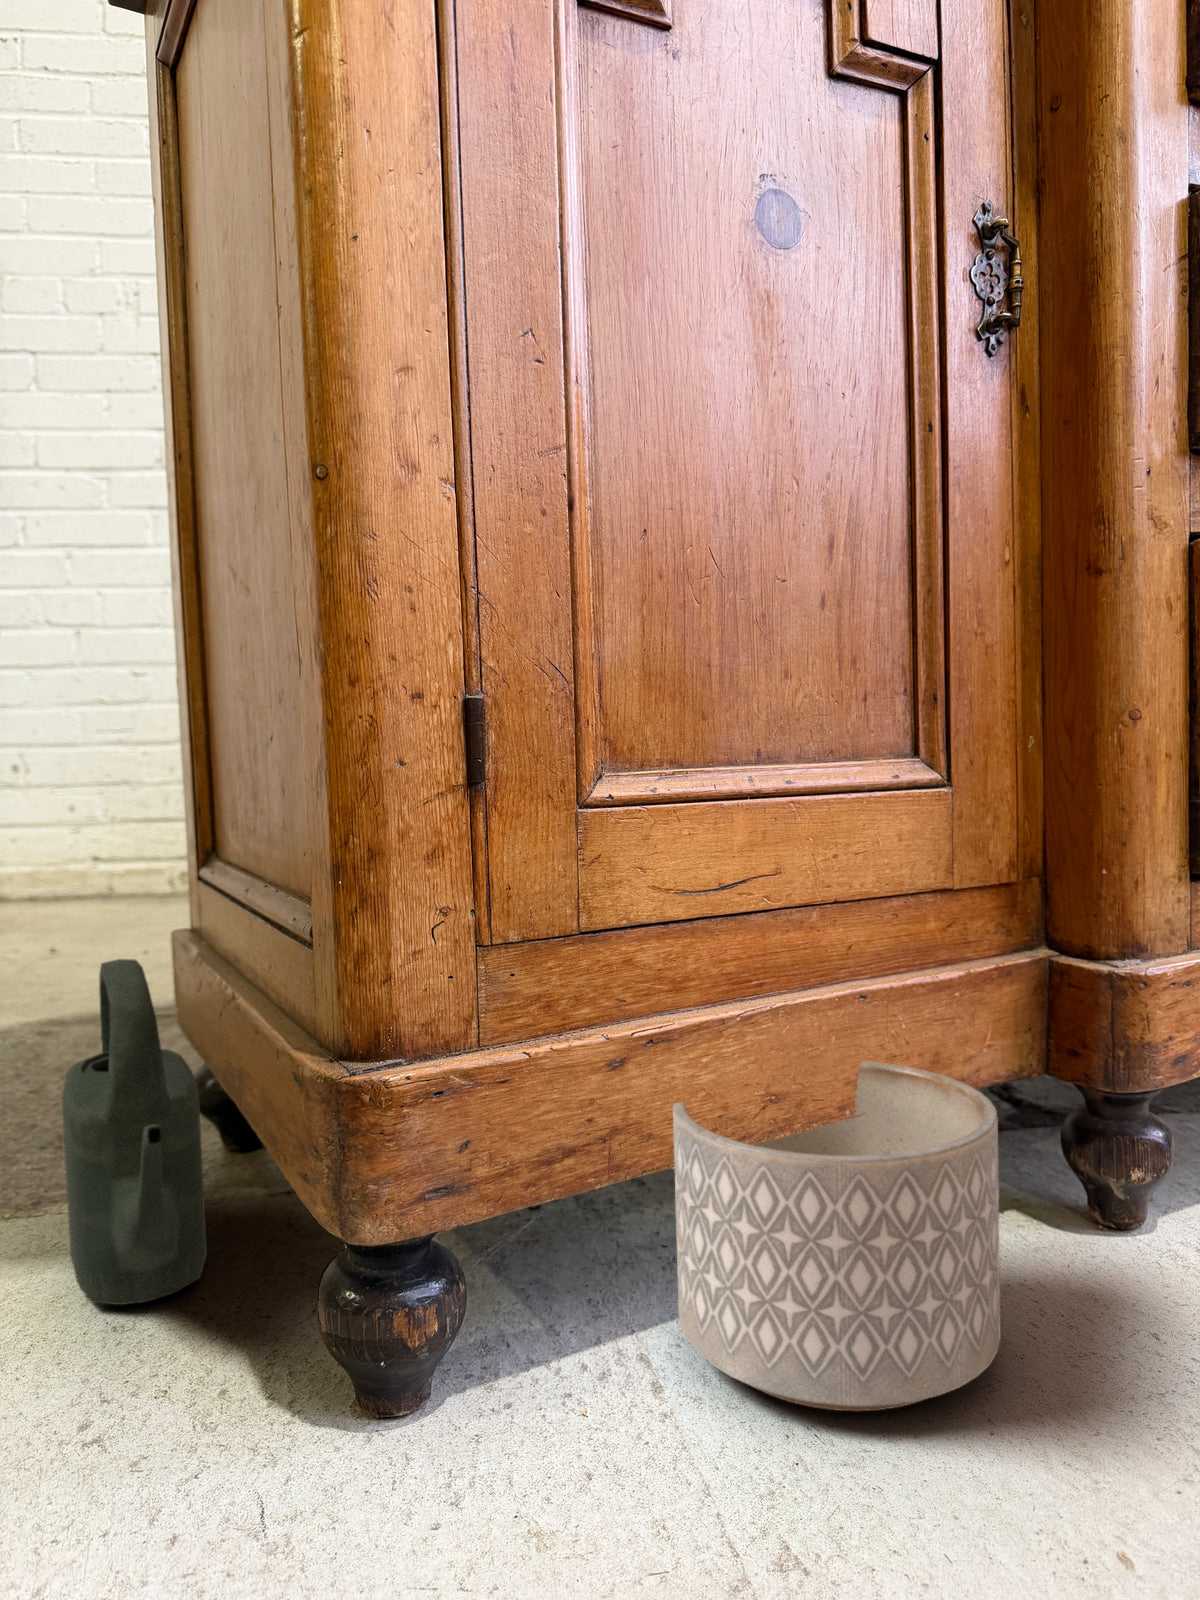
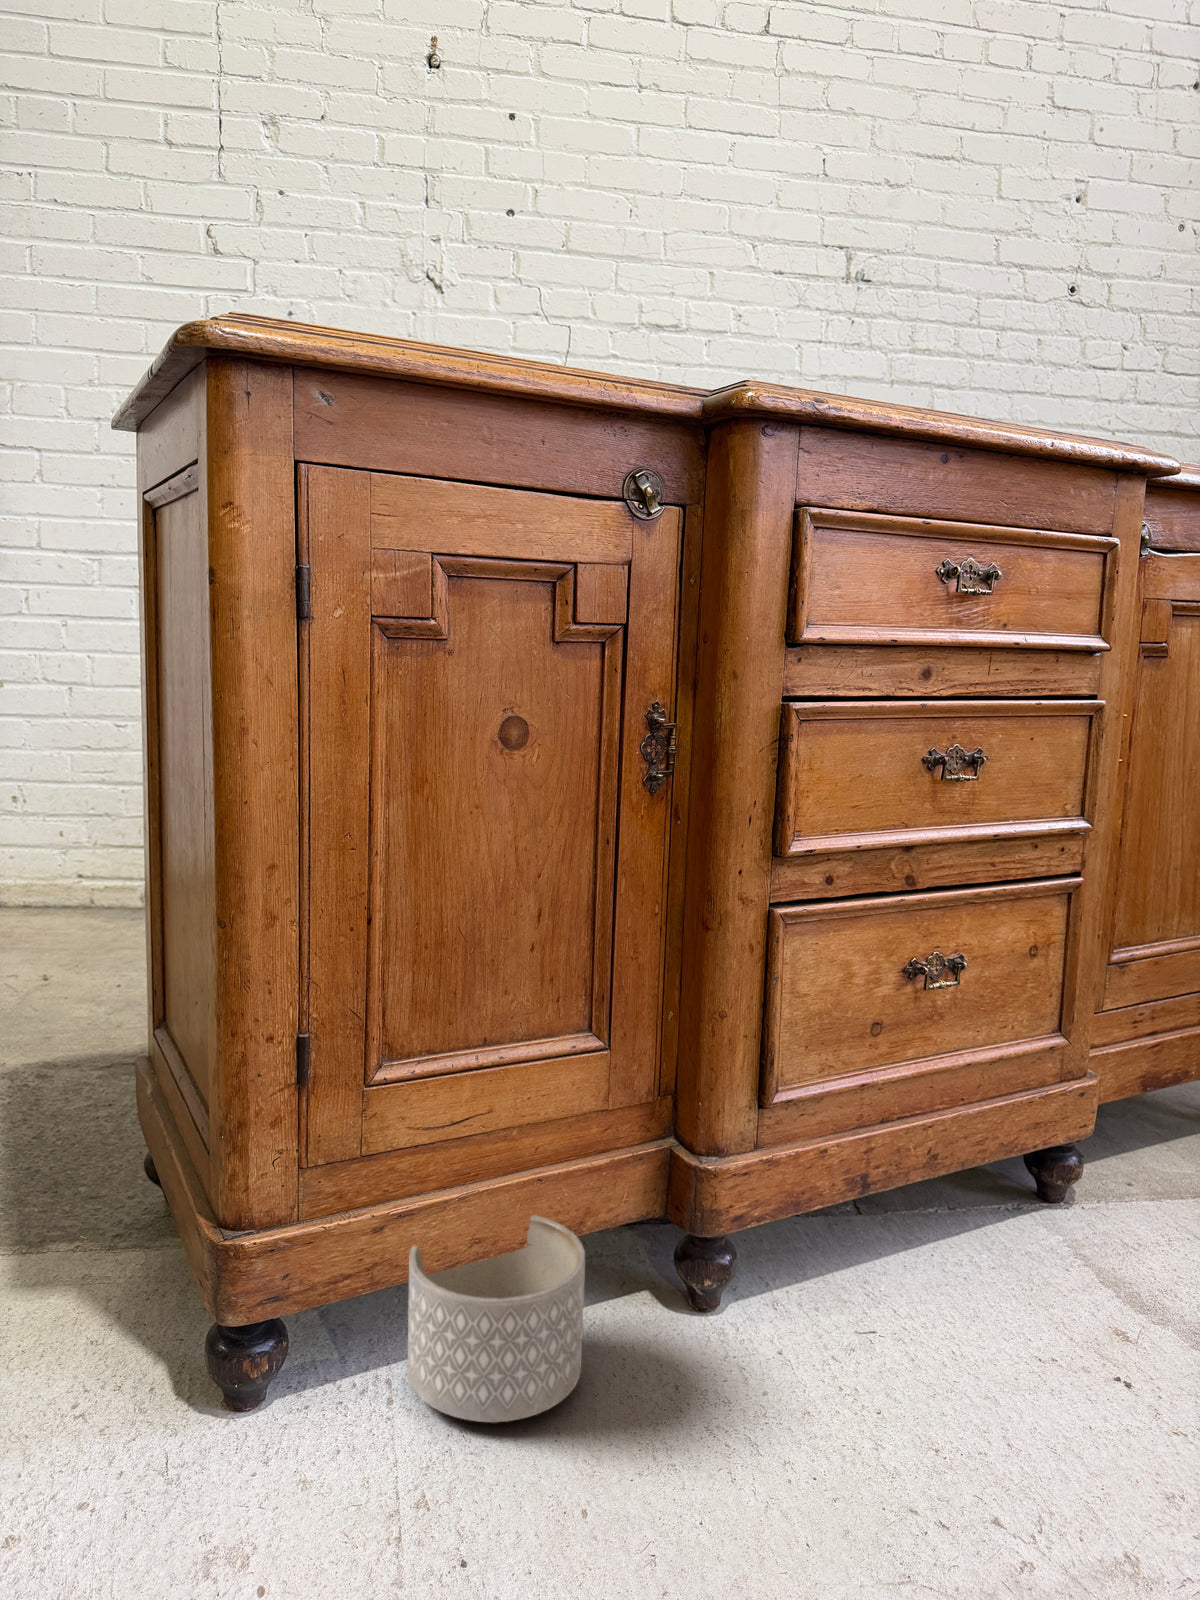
watering can: present [62,959,207,1305] -> none [66,1108,150,1328]

